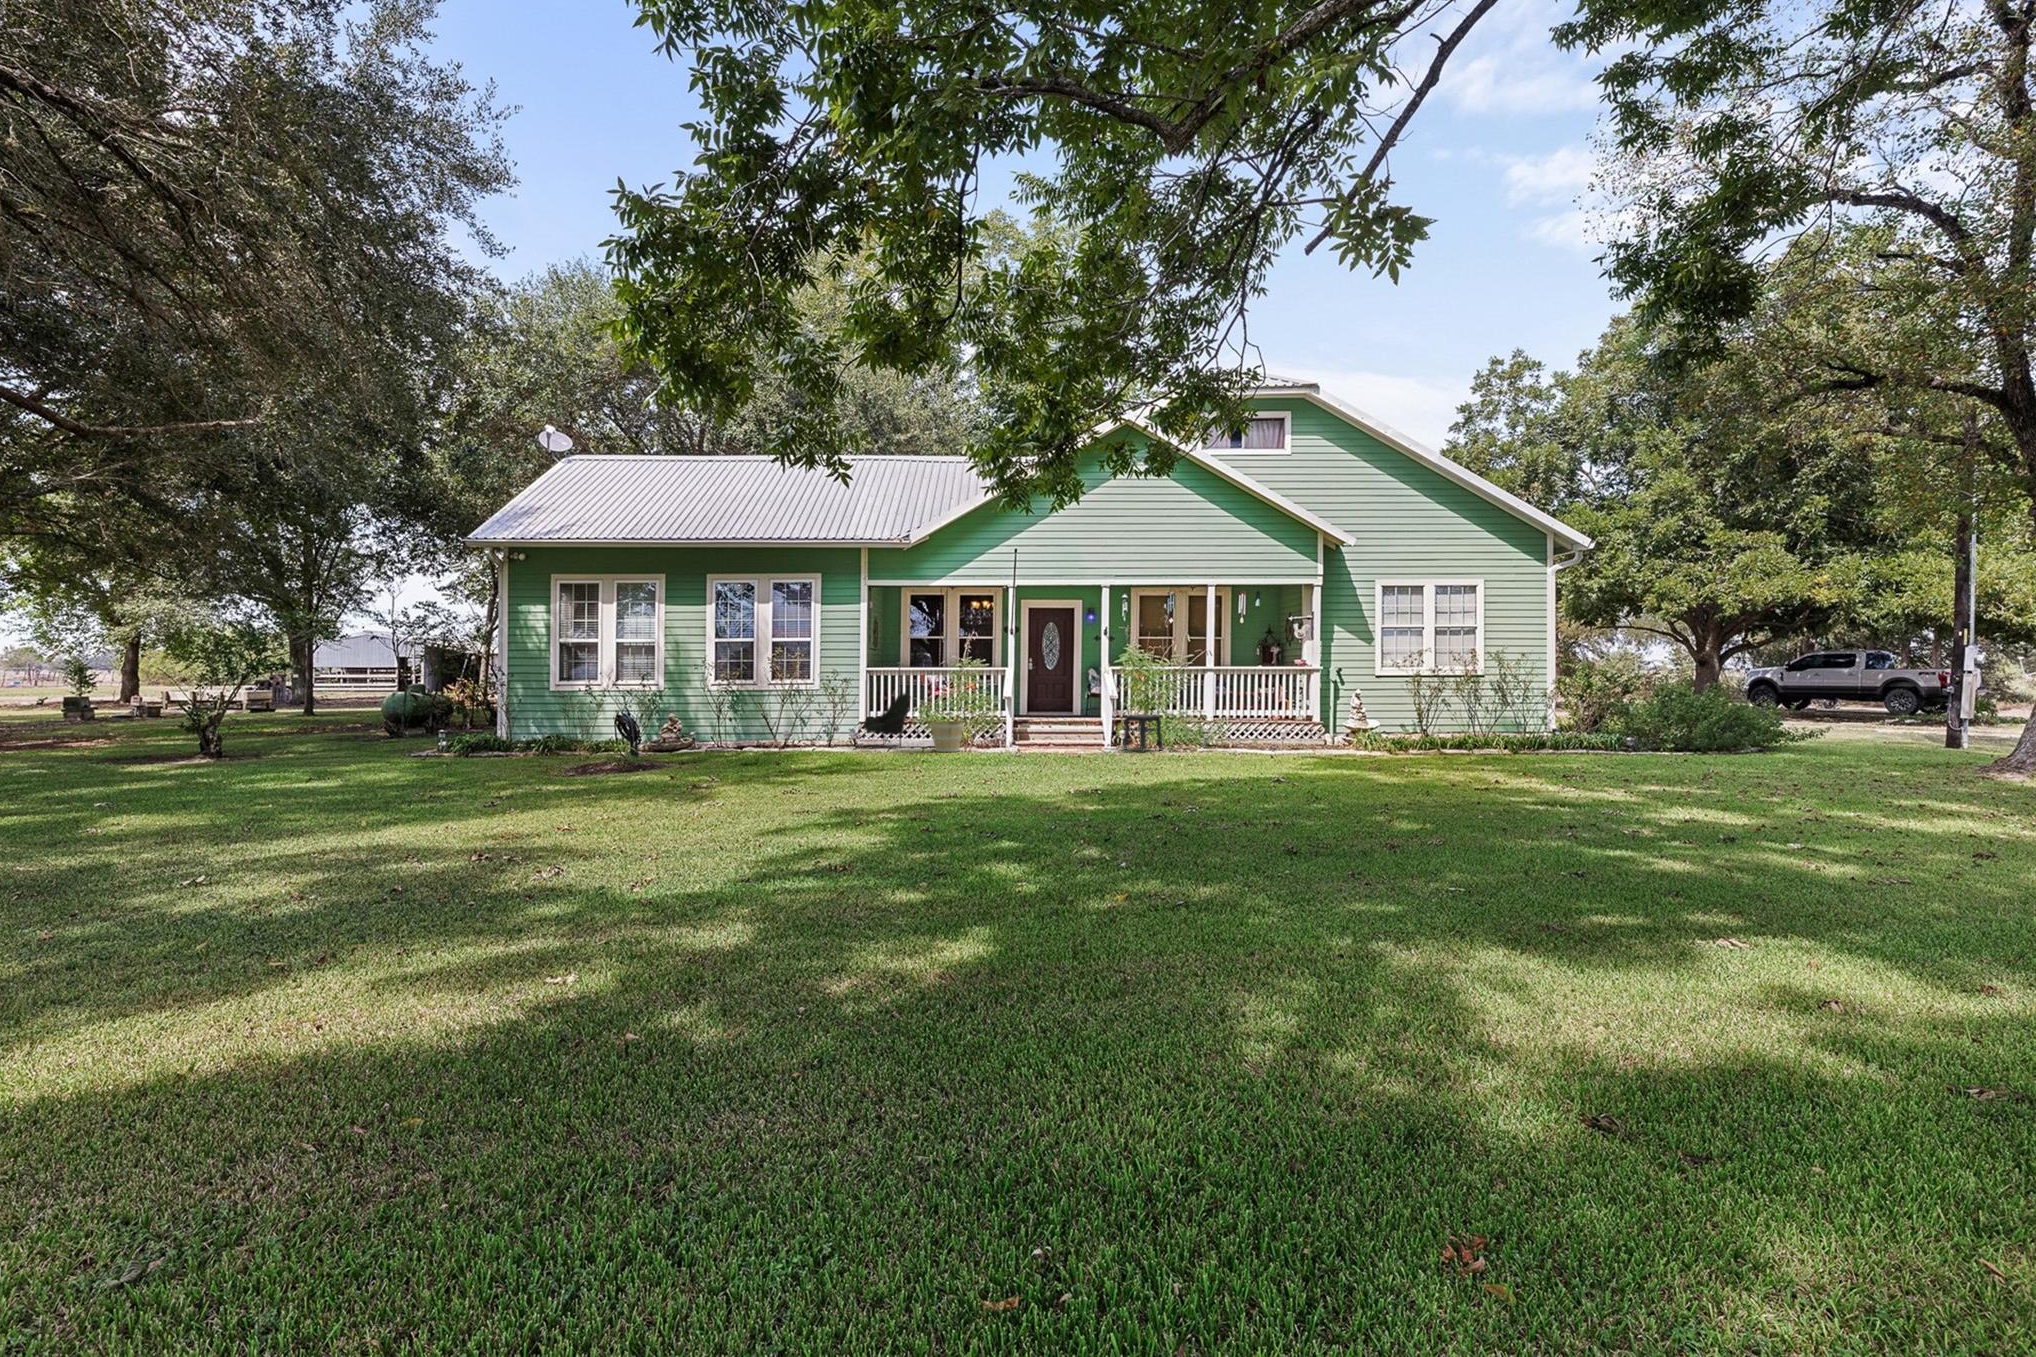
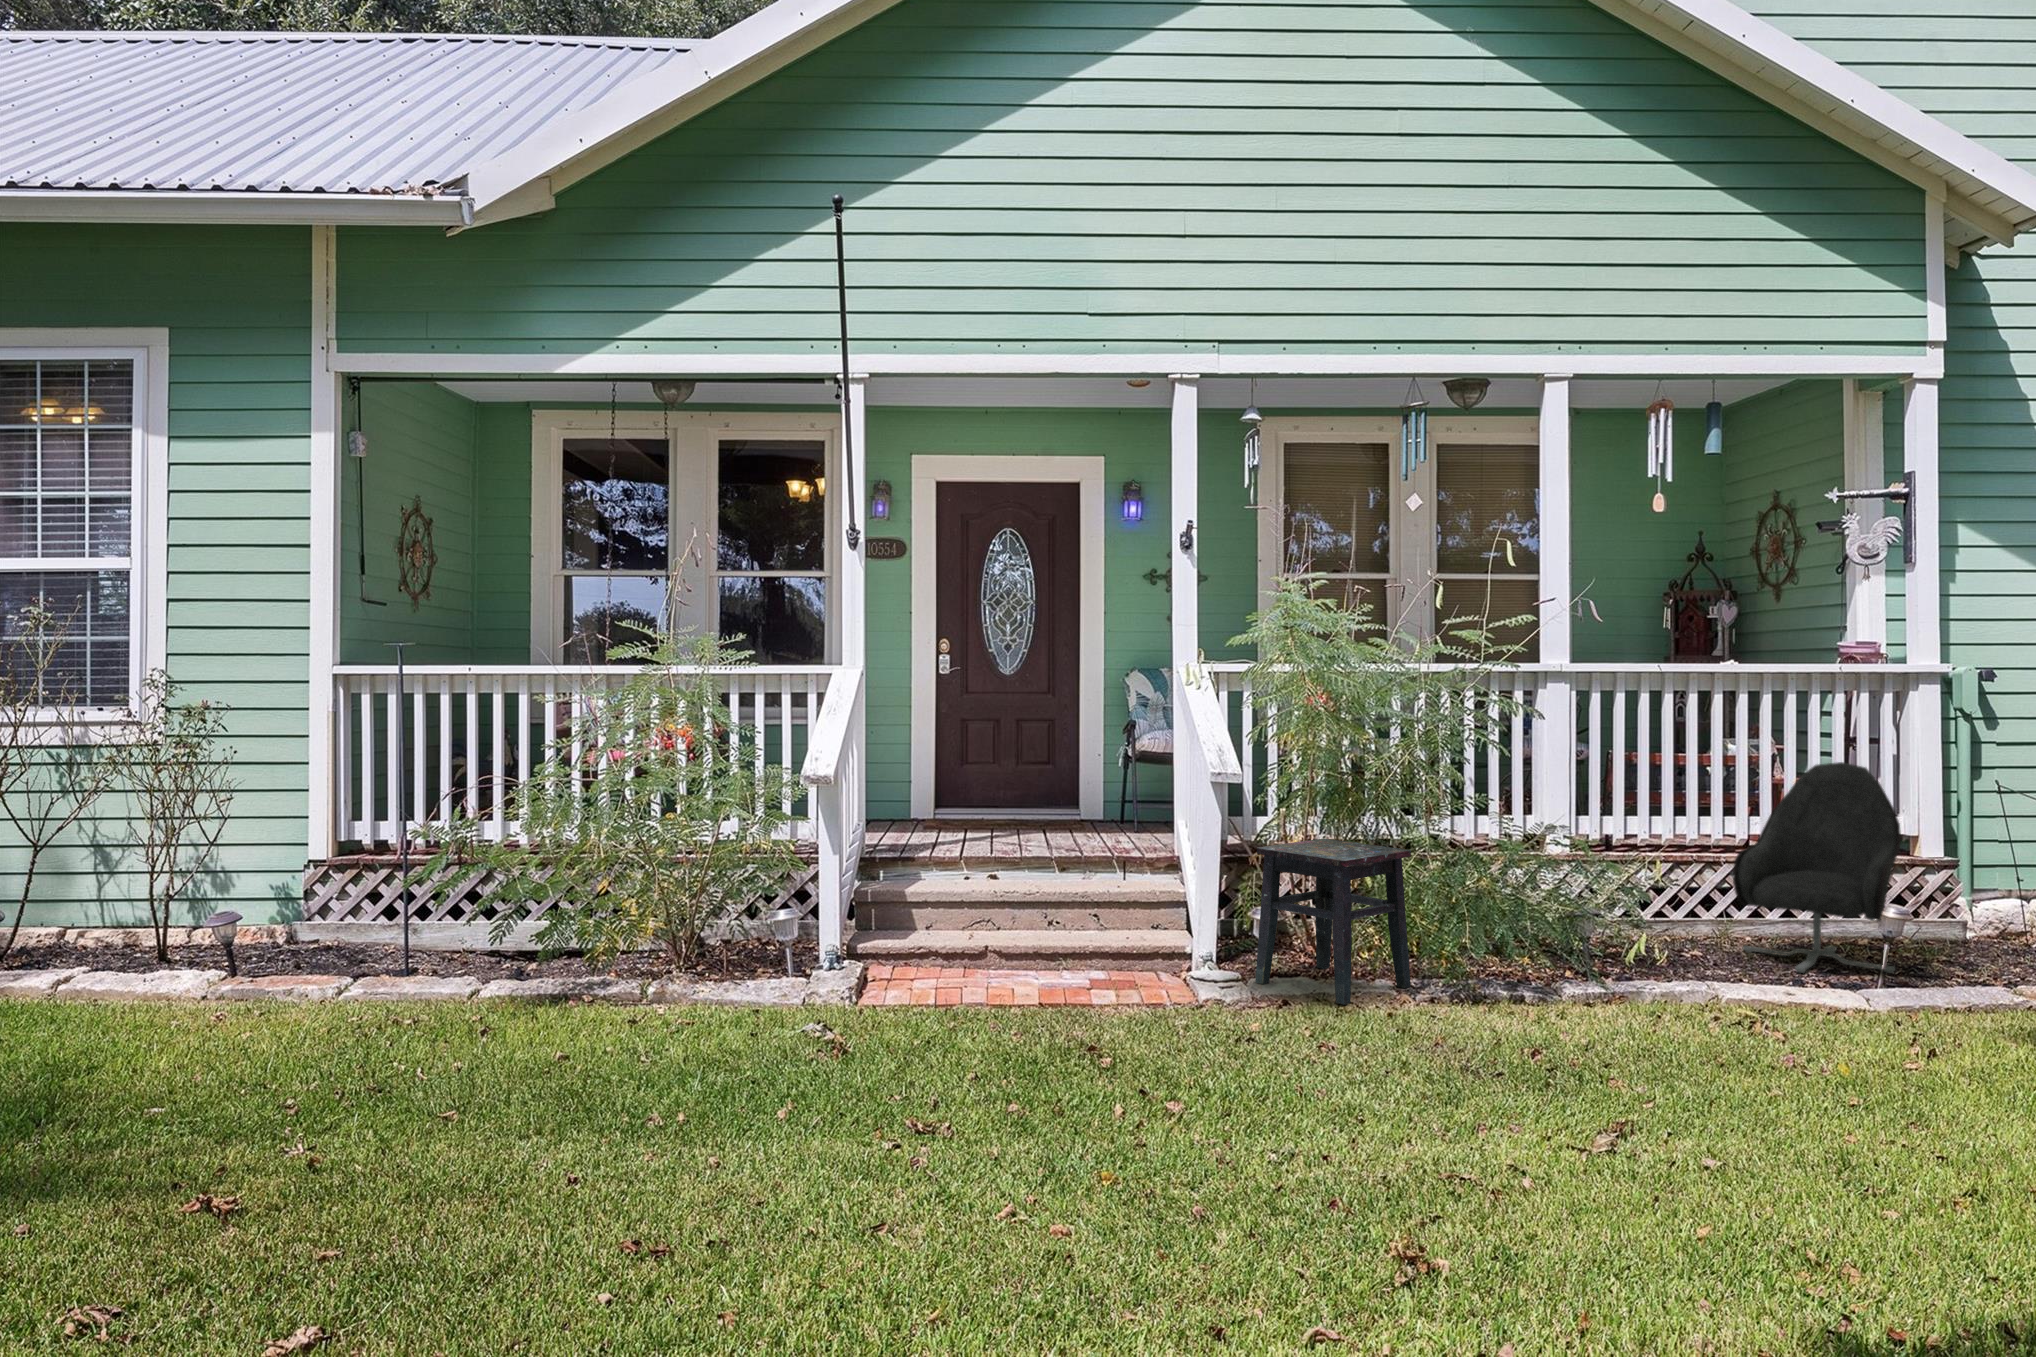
armchair: present [864,693,910,748] -> present [1733,762,1901,973]
wooden bucket: present [930,721,964,752] -> none [478,869,627,1006]

